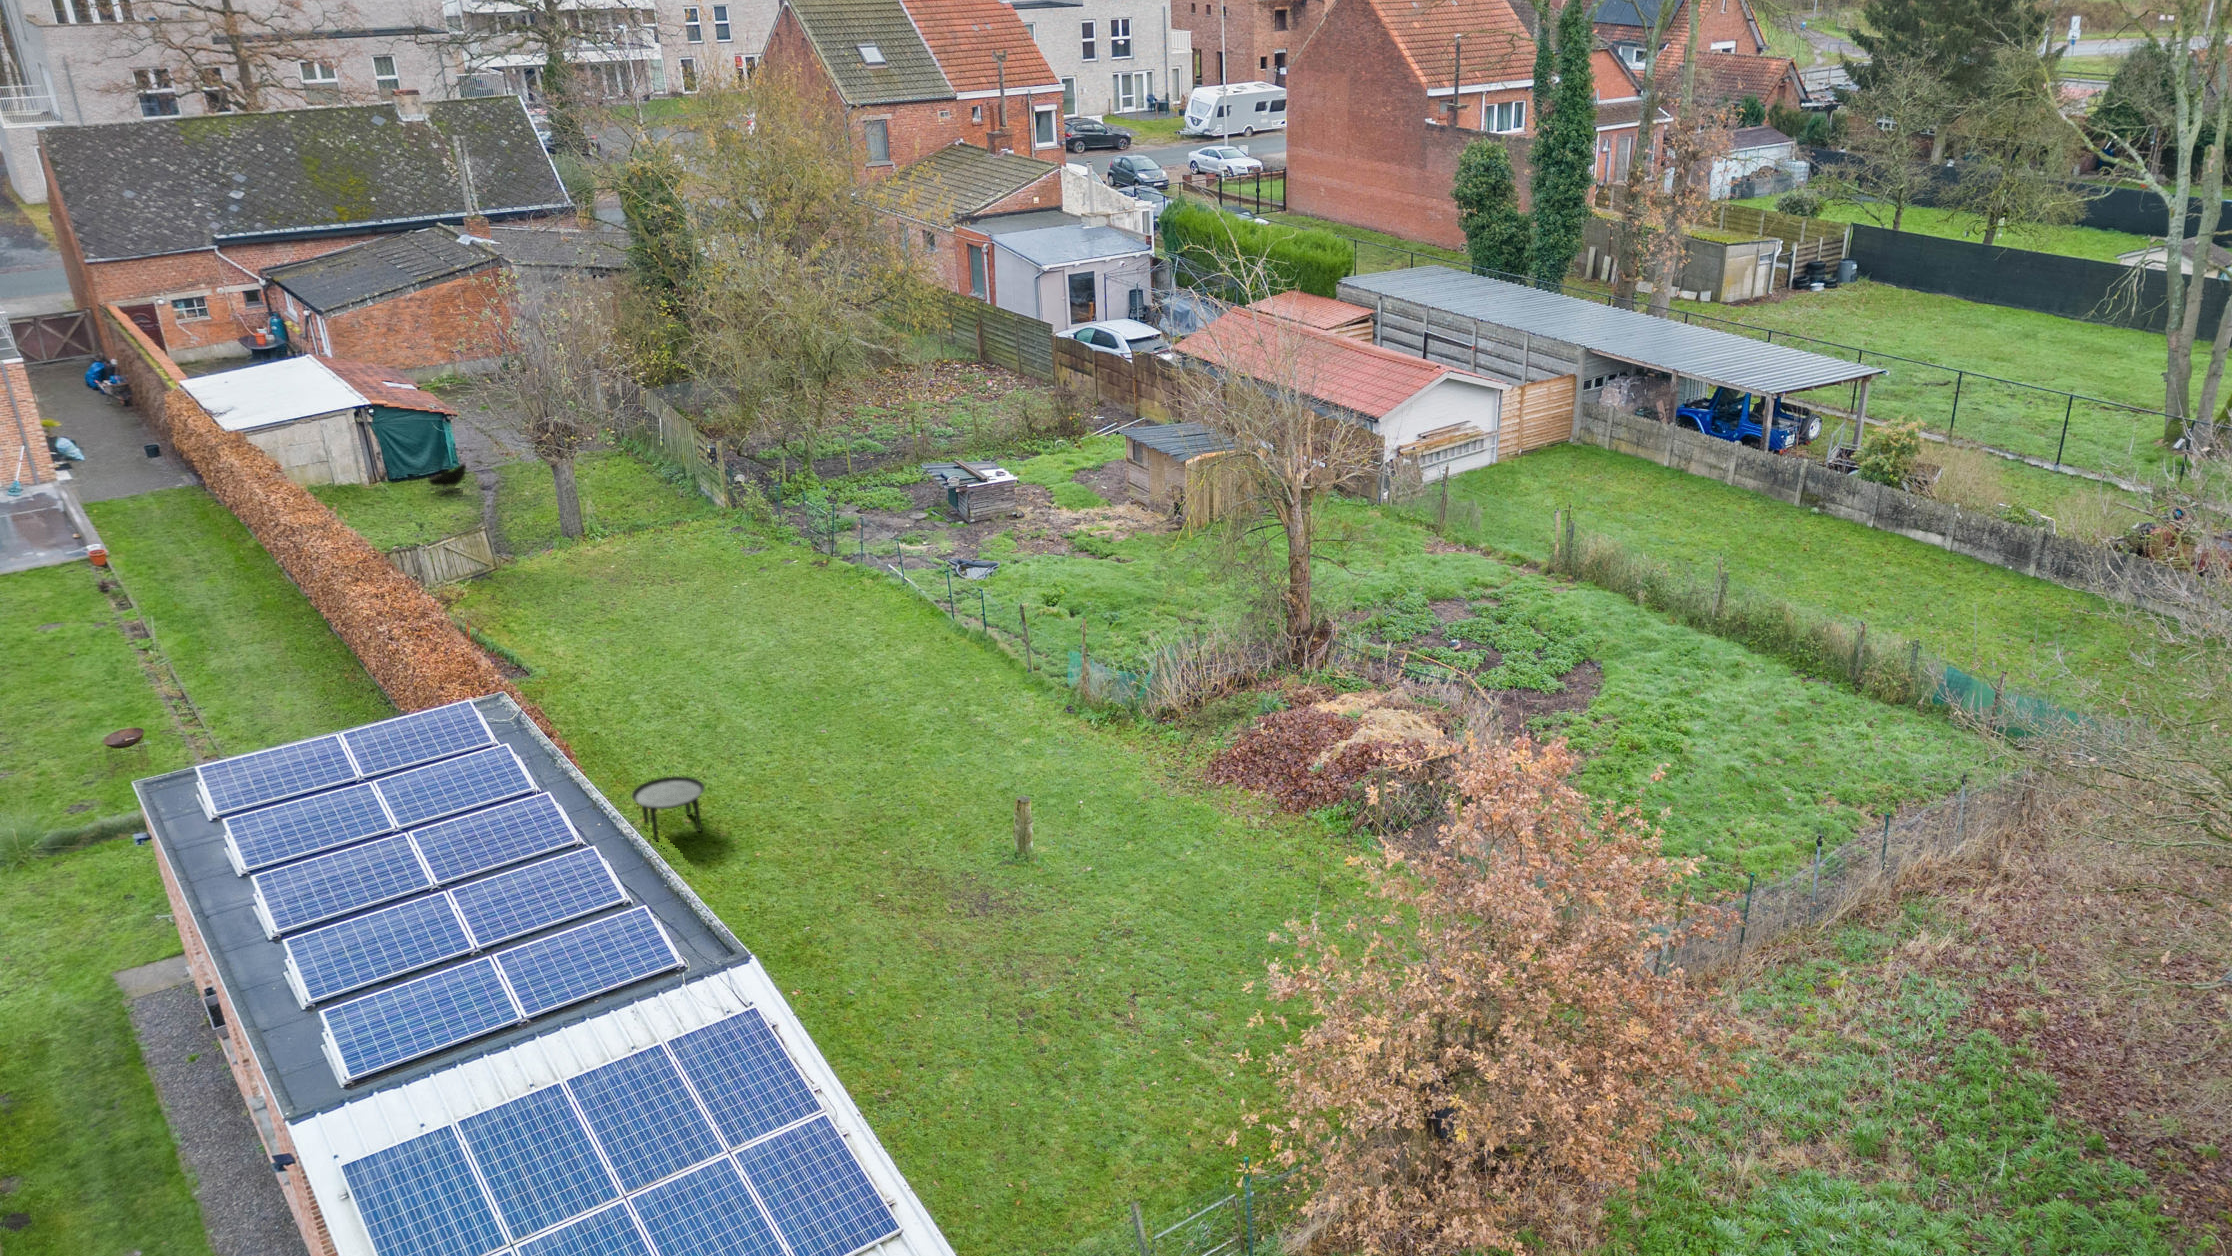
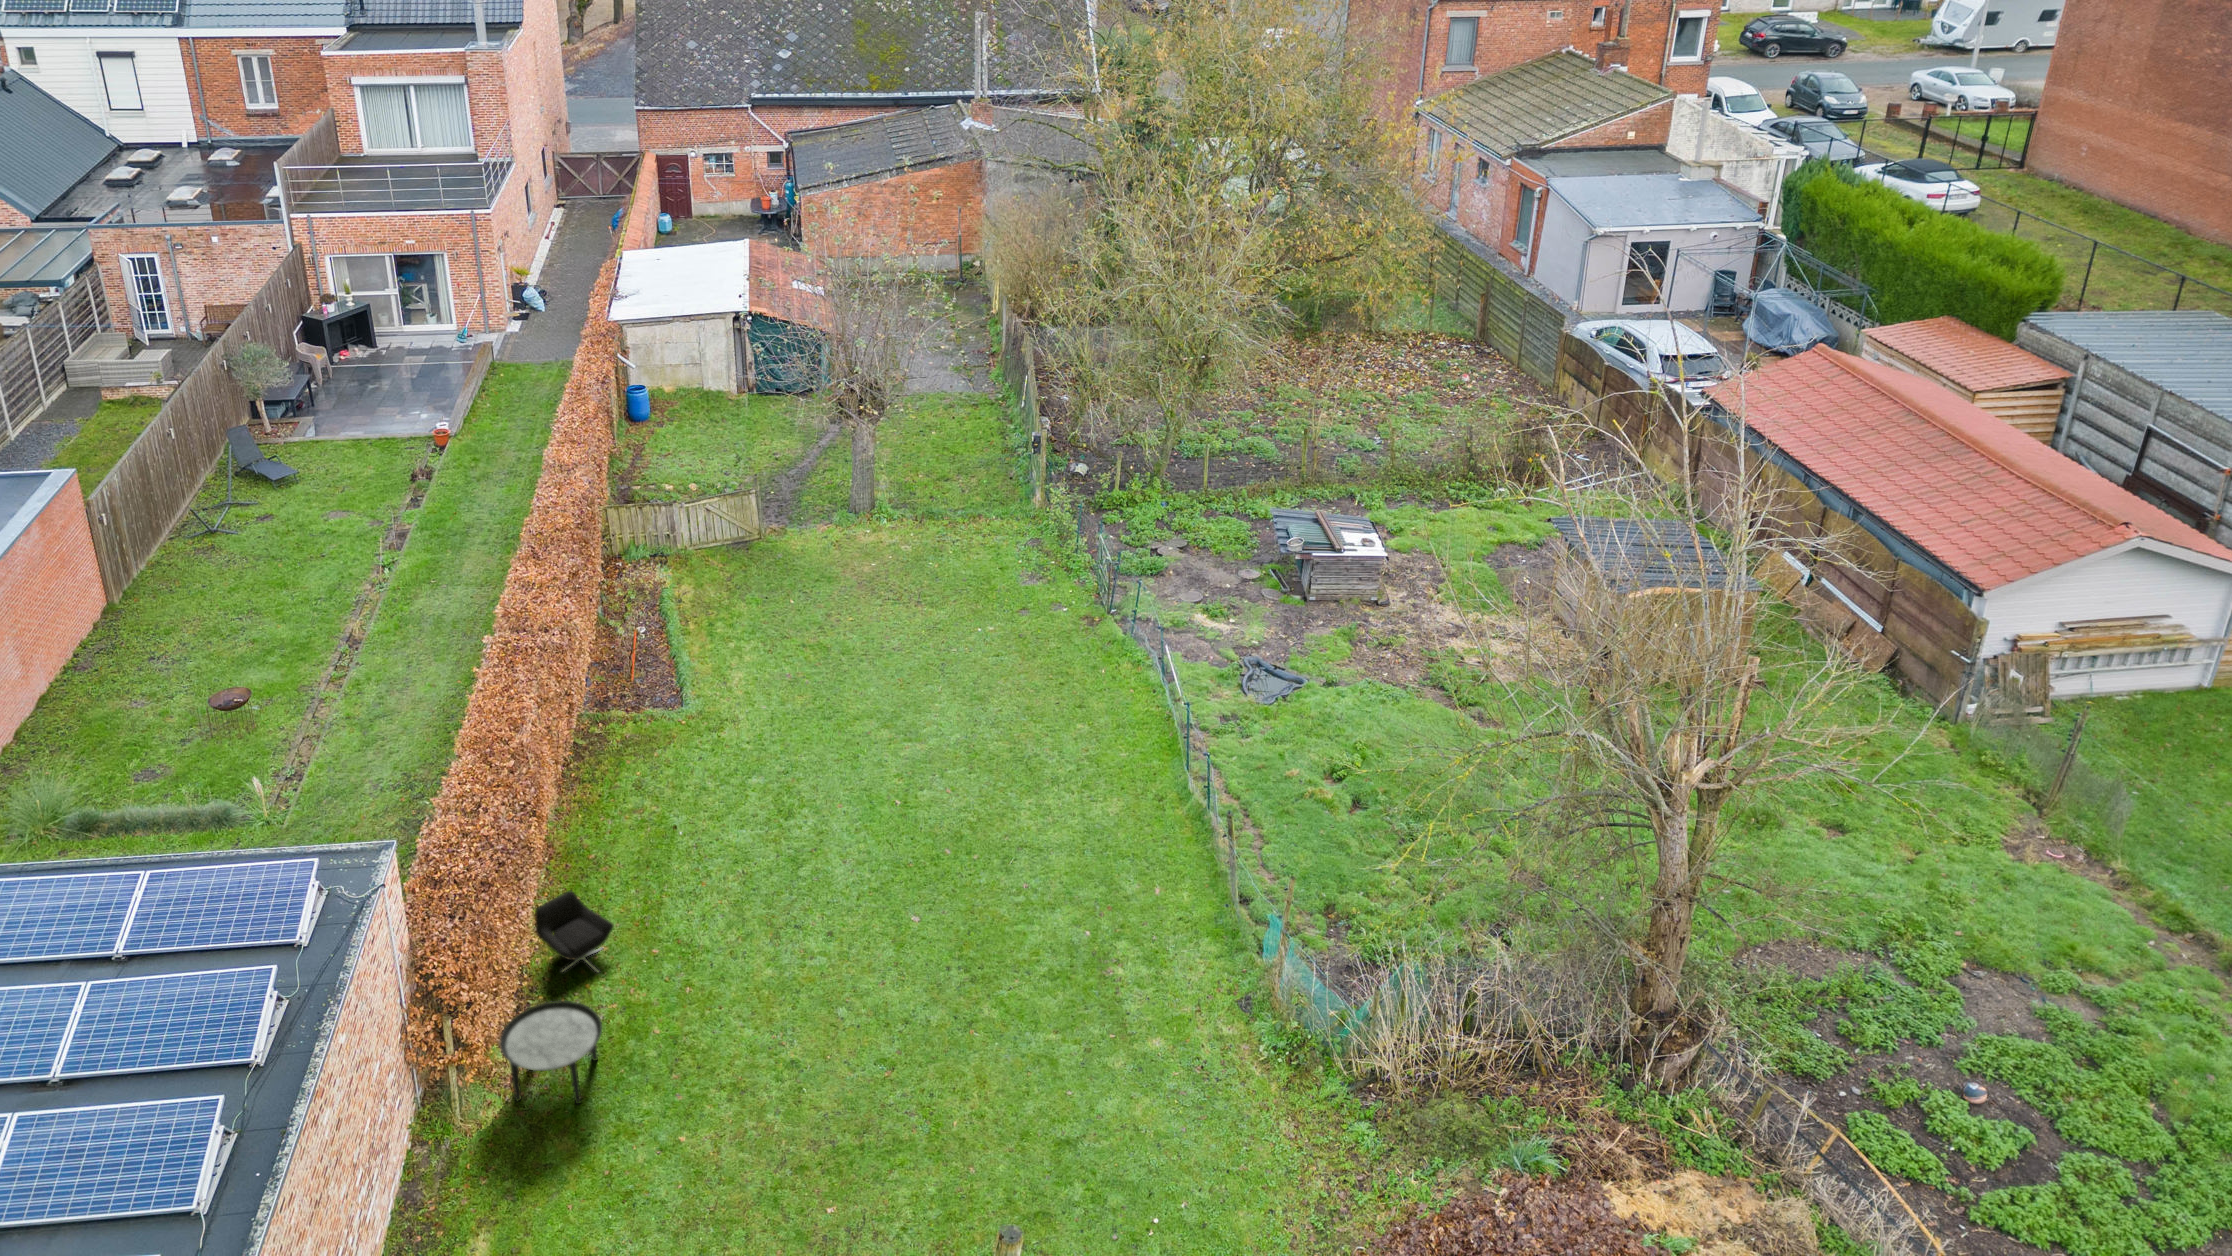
lounge chair: present [429,464,466,492] -> present [535,891,614,972]

